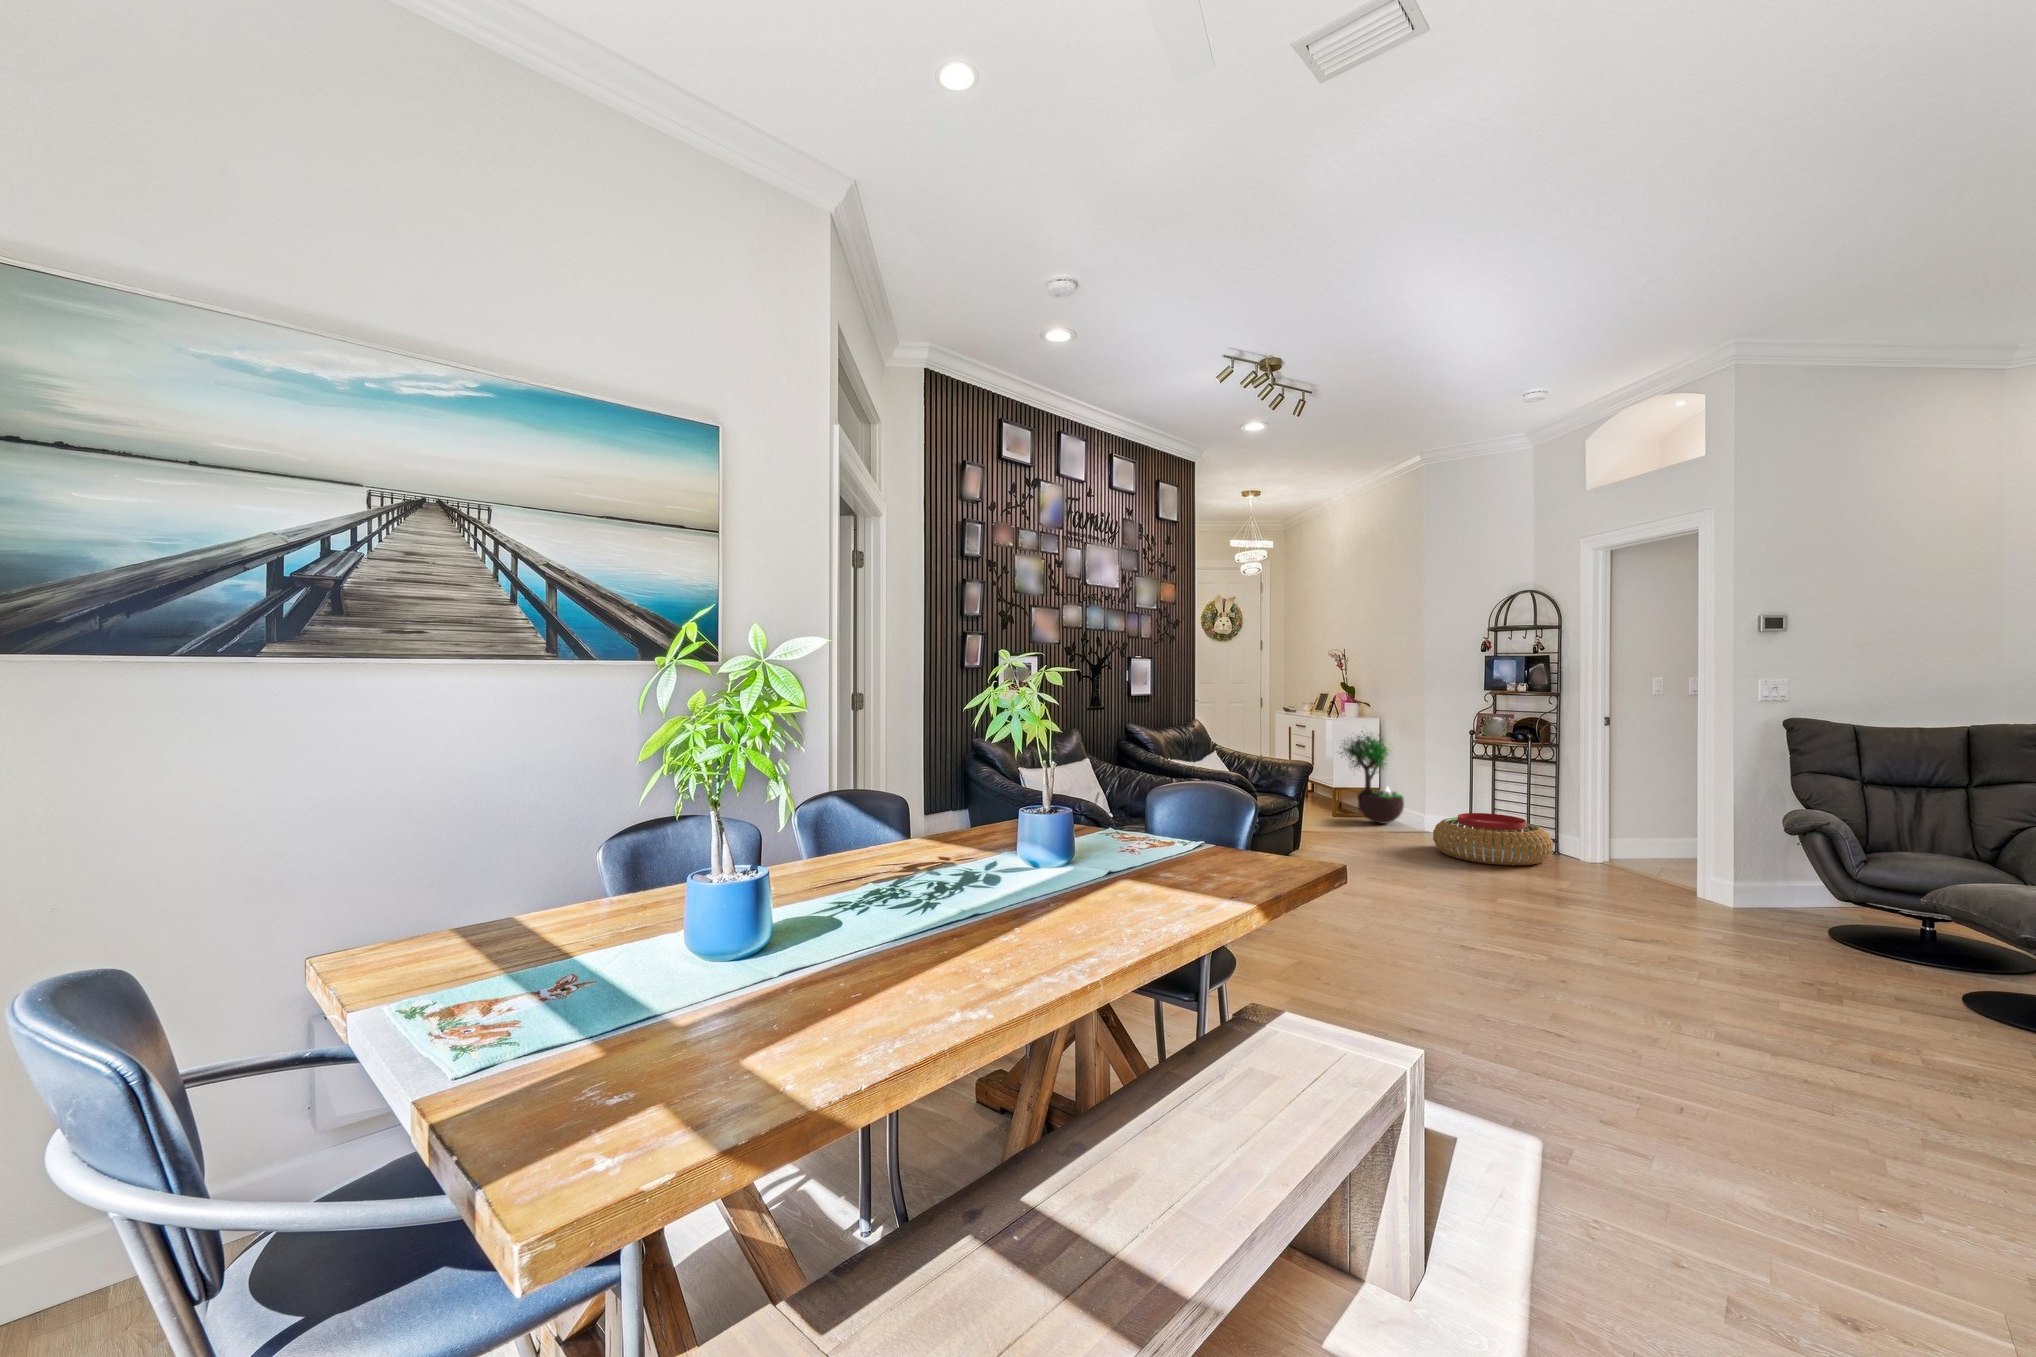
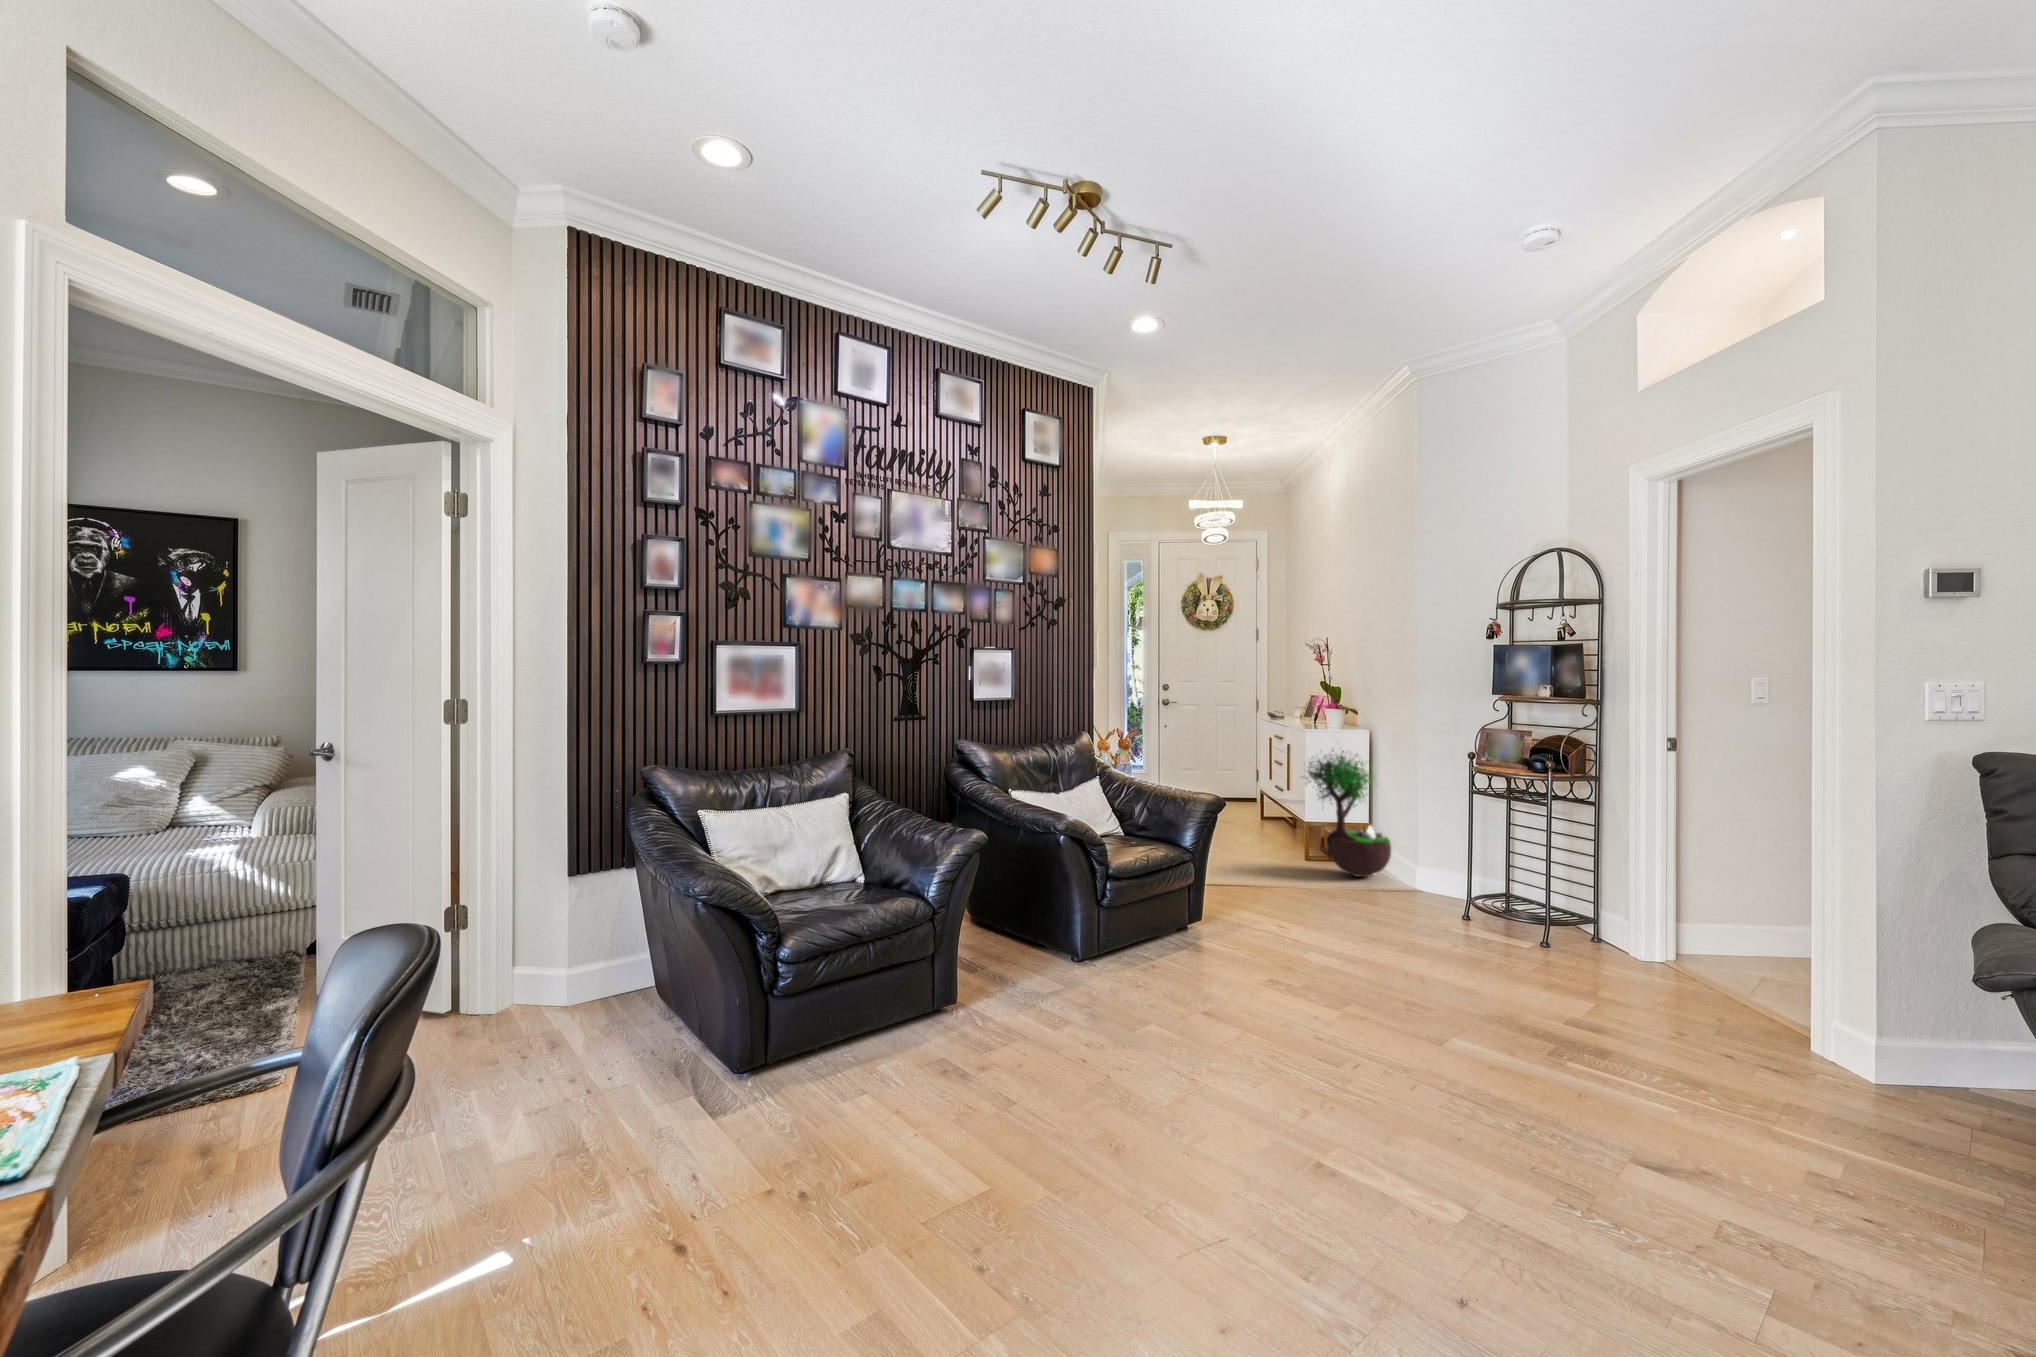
pouf: present [1433,813,1553,865] -> none [1400,876,1579,965]

